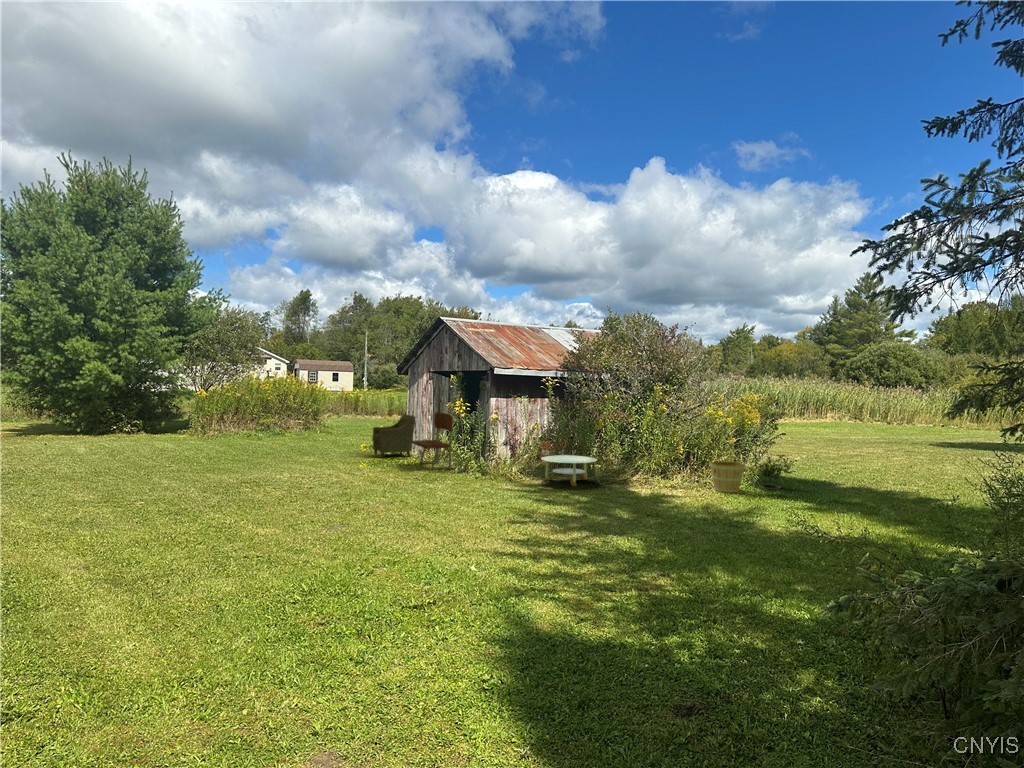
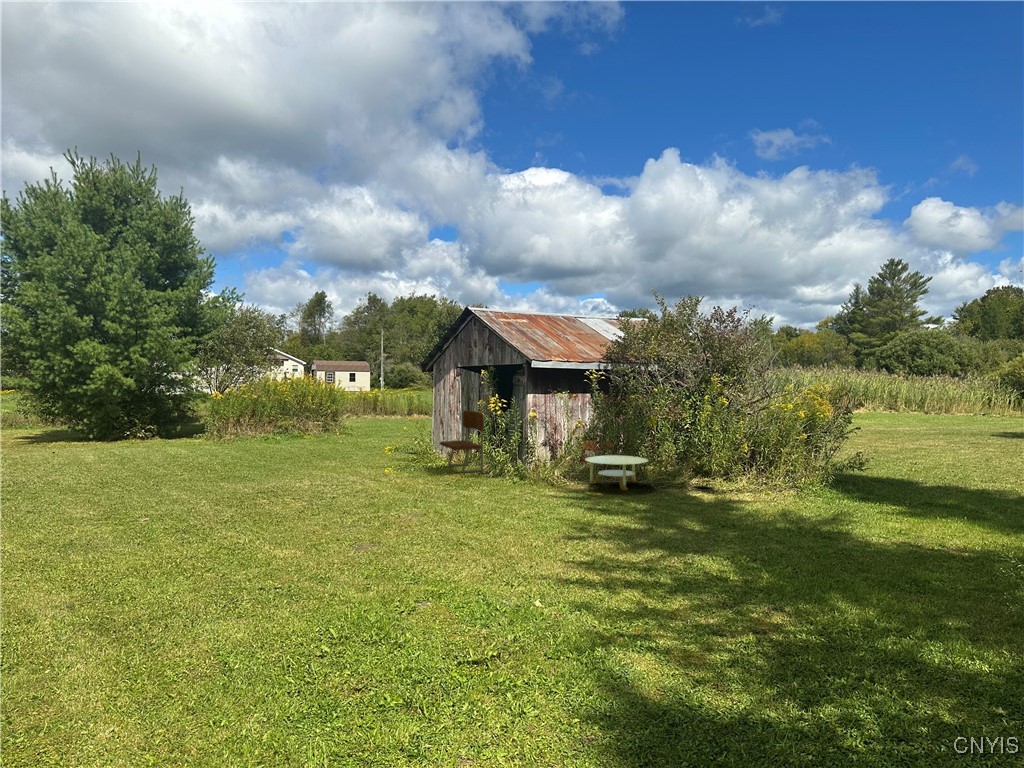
chair: present [372,414,415,458] -> none [395,413,441,461]
potted tree: present [759,456,781,489] -> present [691,451,714,491]
wooden bucket: present [710,461,745,493] -> none [778,459,819,495]

